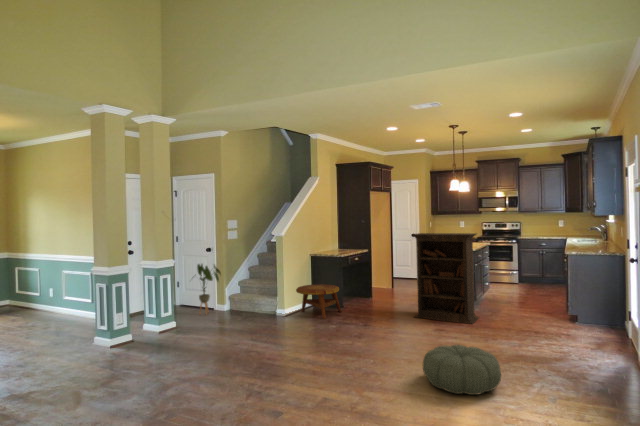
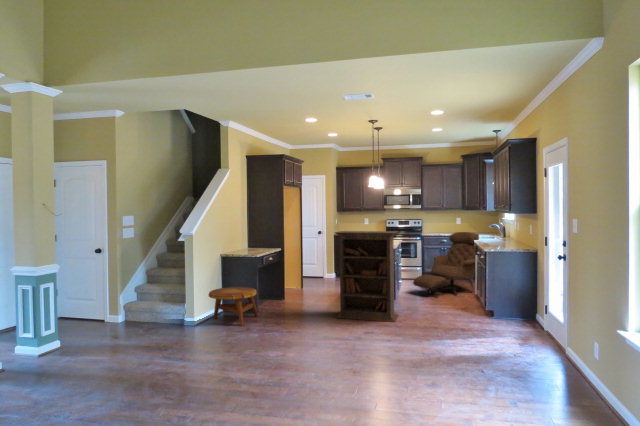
lounge chair: none [504,235,582,303] -> present [413,232,479,297]
house plant: present [197,264,221,313] -> none [73,267,115,329]
pouf: present [422,345,501,395] -> none [372,348,452,401]

